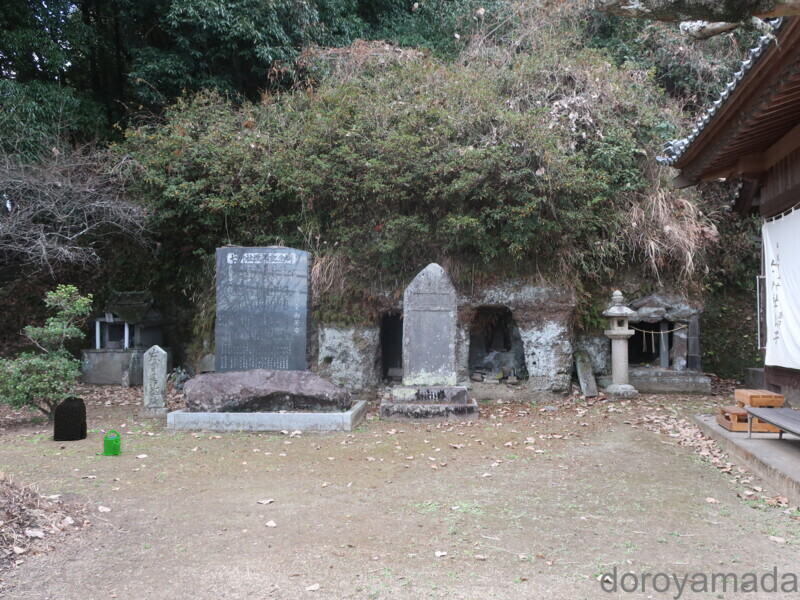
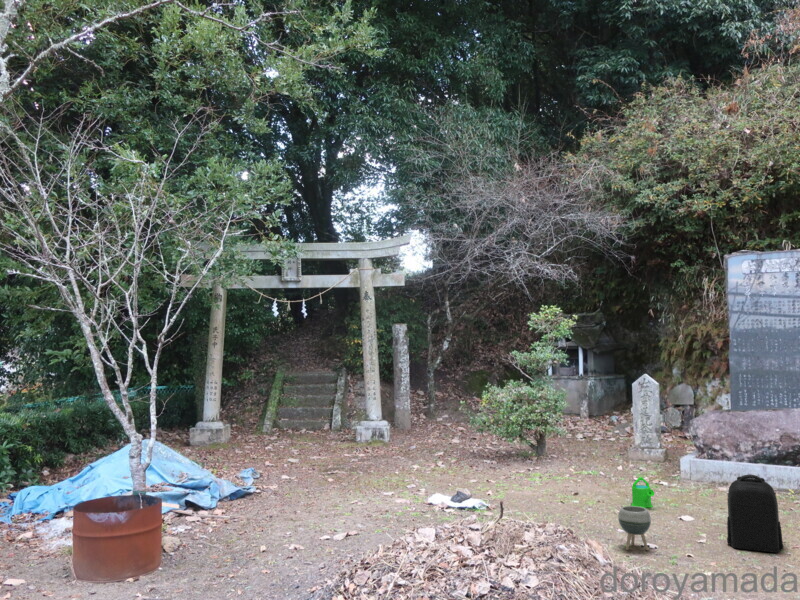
backpack: present [53,396,87,440] -> present [727,475,783,553]
planter: none [57,451,86,488] -> present [618,506,651,550]

